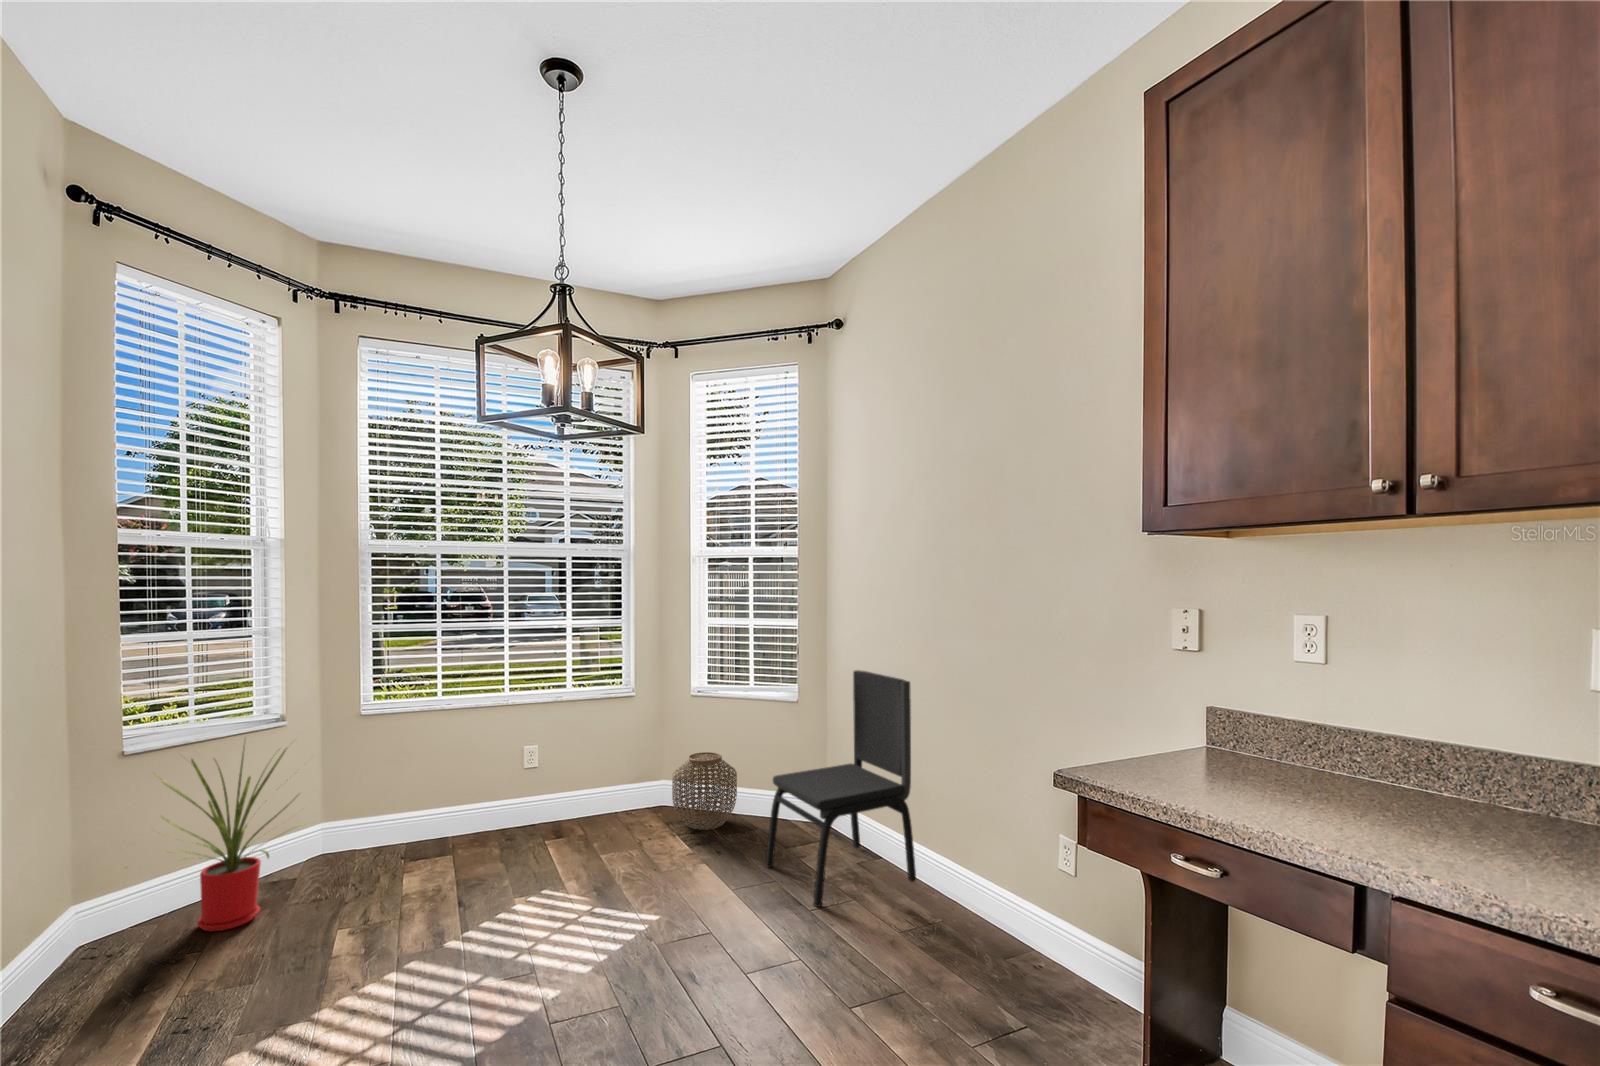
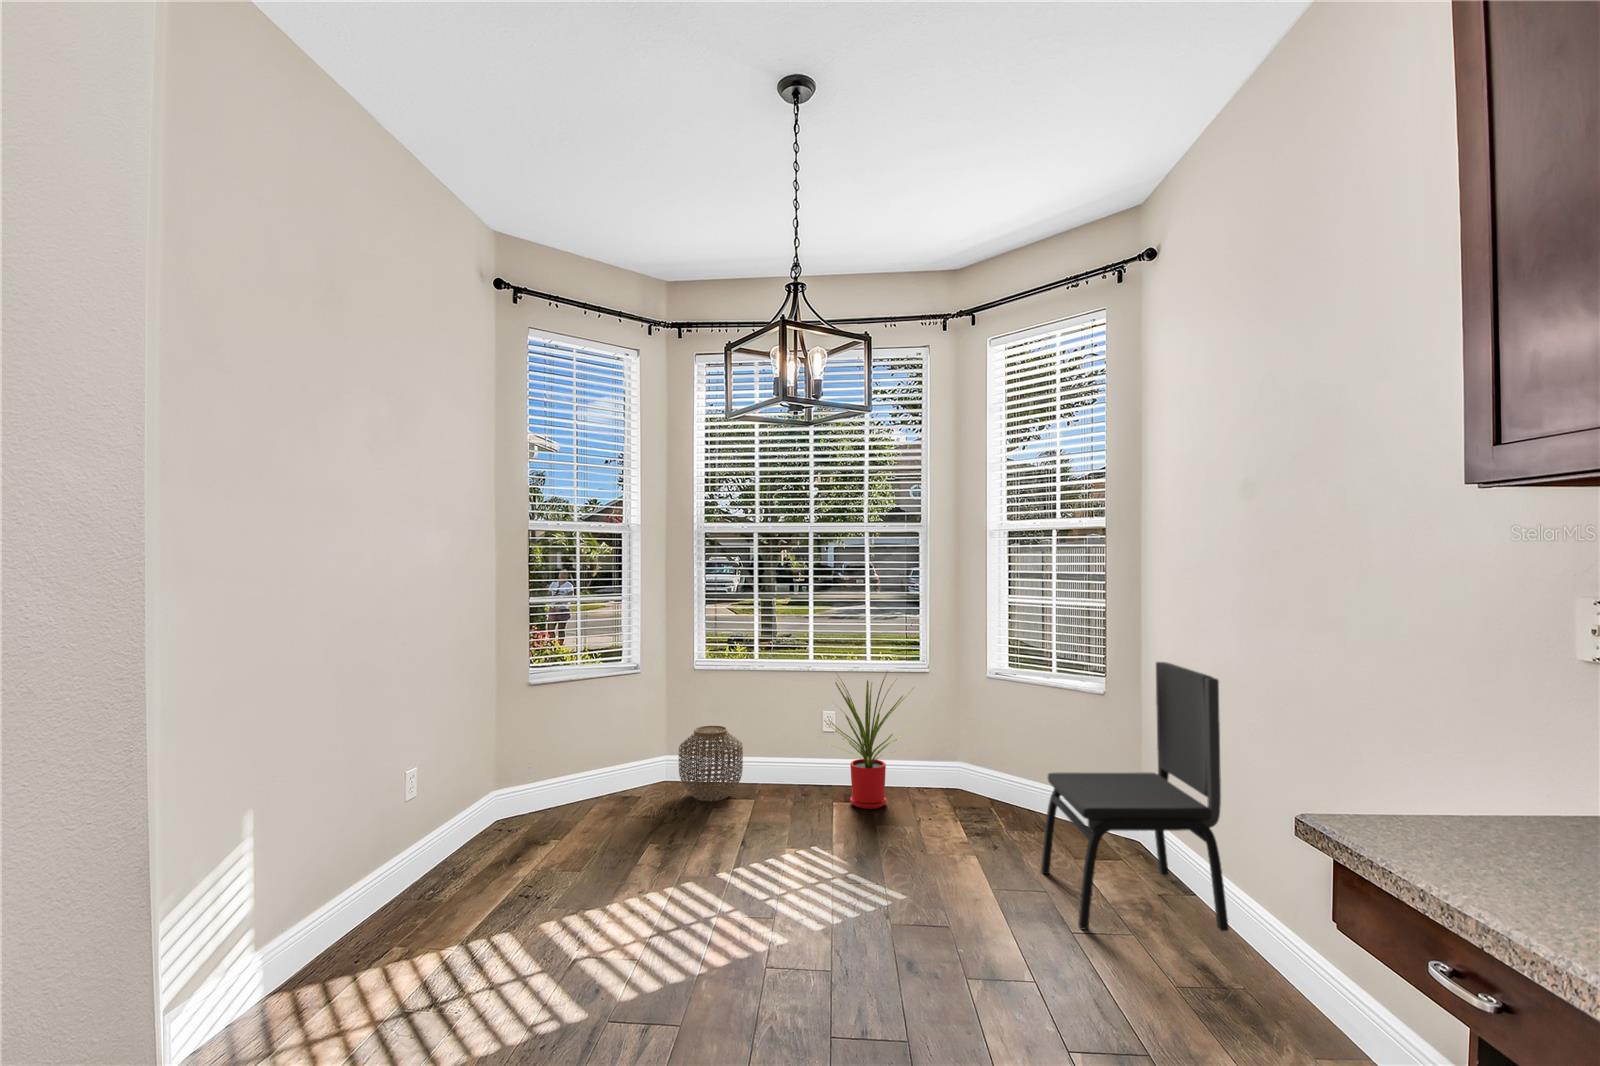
house plant: present [162,746,295,931] -> present [824,672,914,809]
woven basket: present [672,752,737,830] -> present [679,726,743,801]

